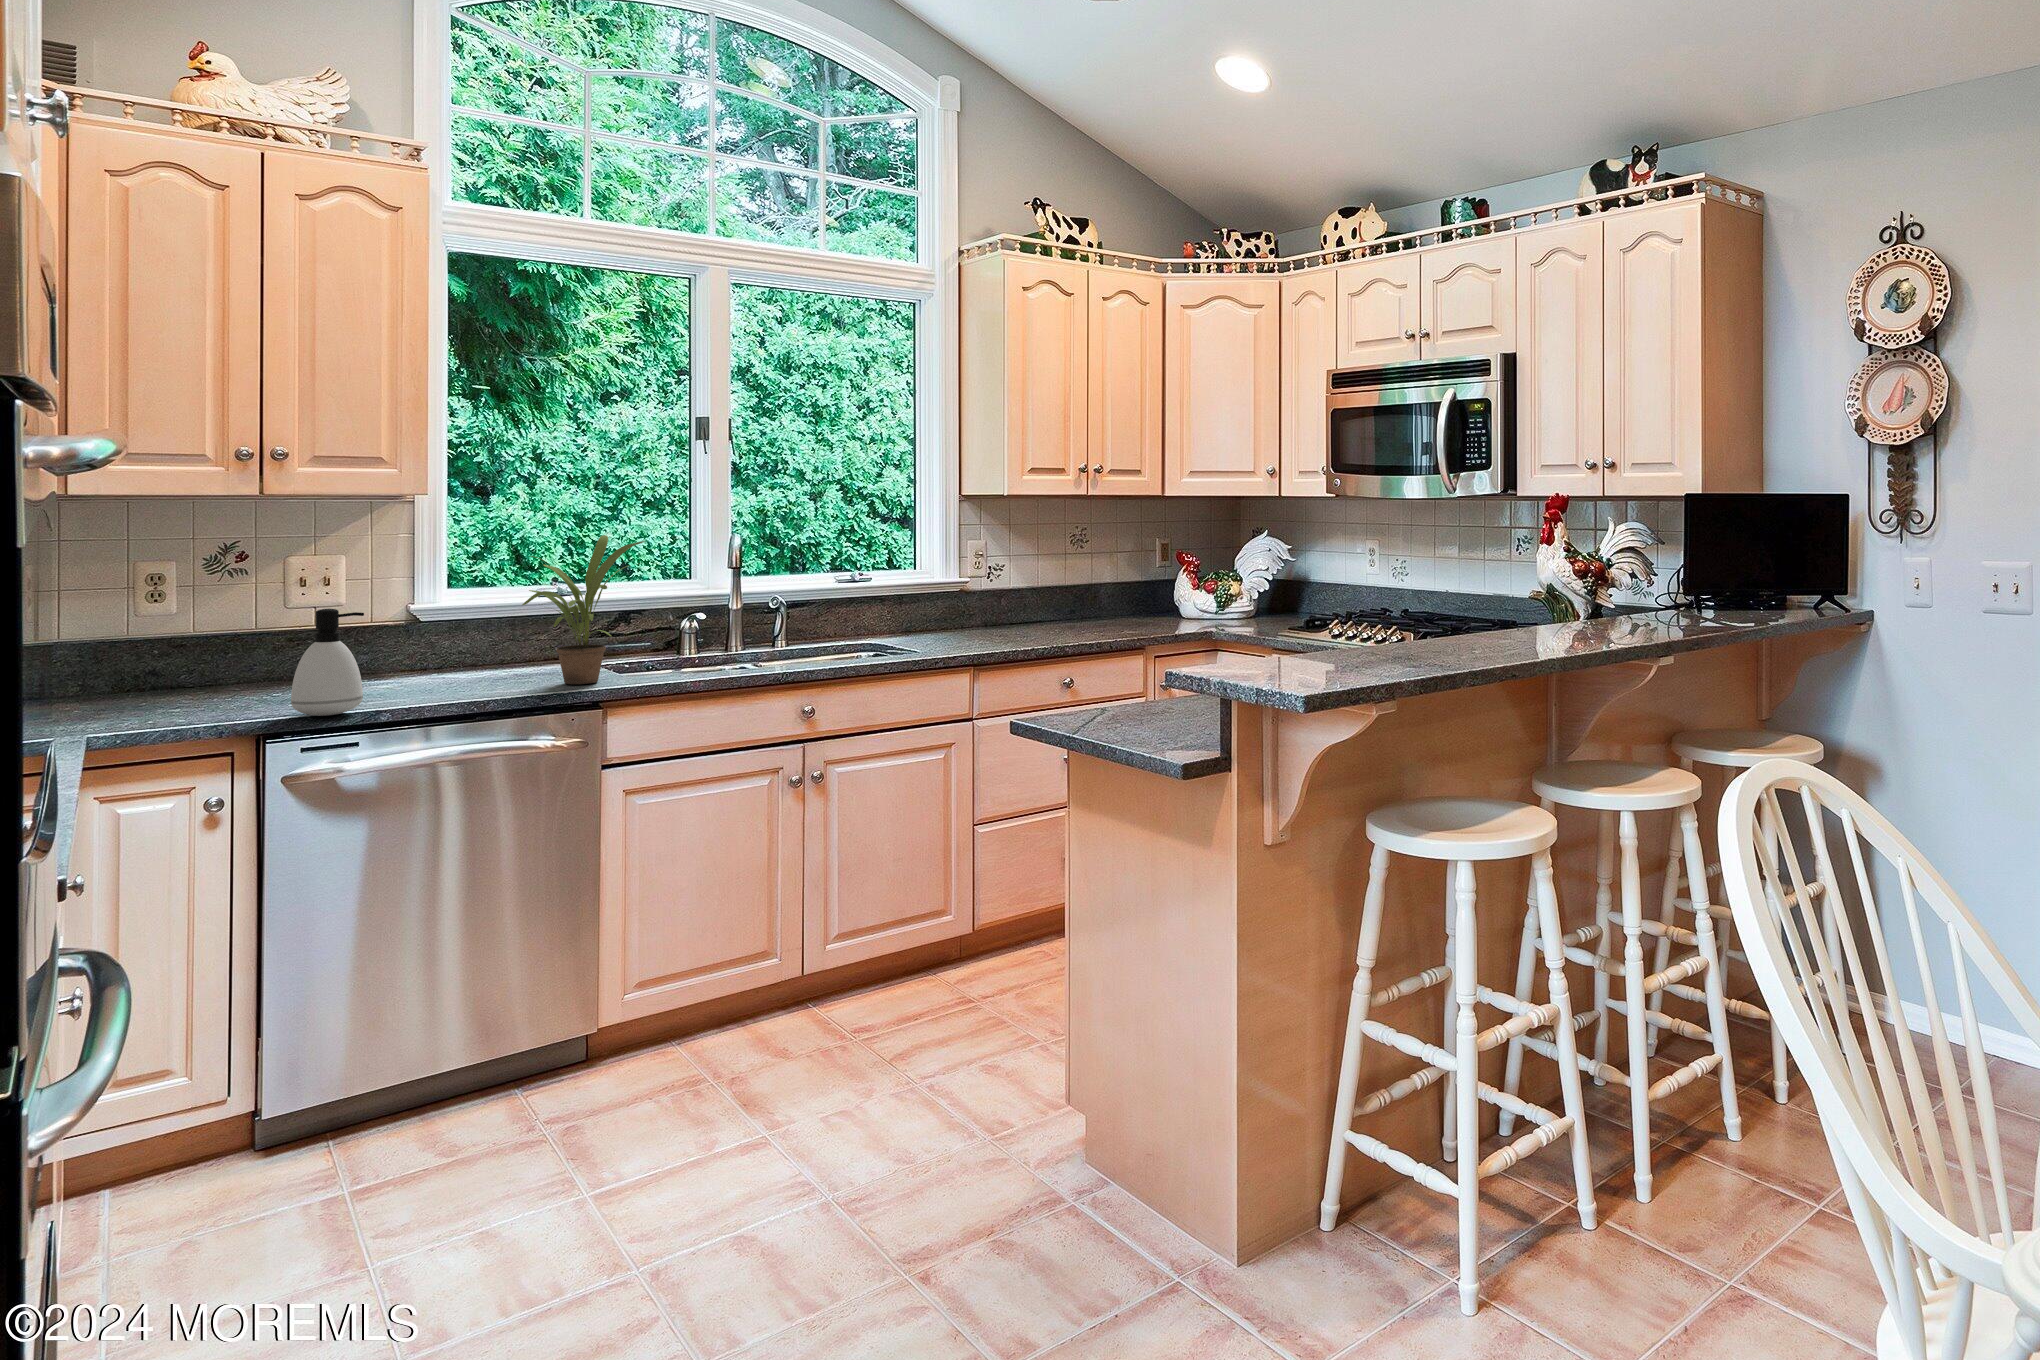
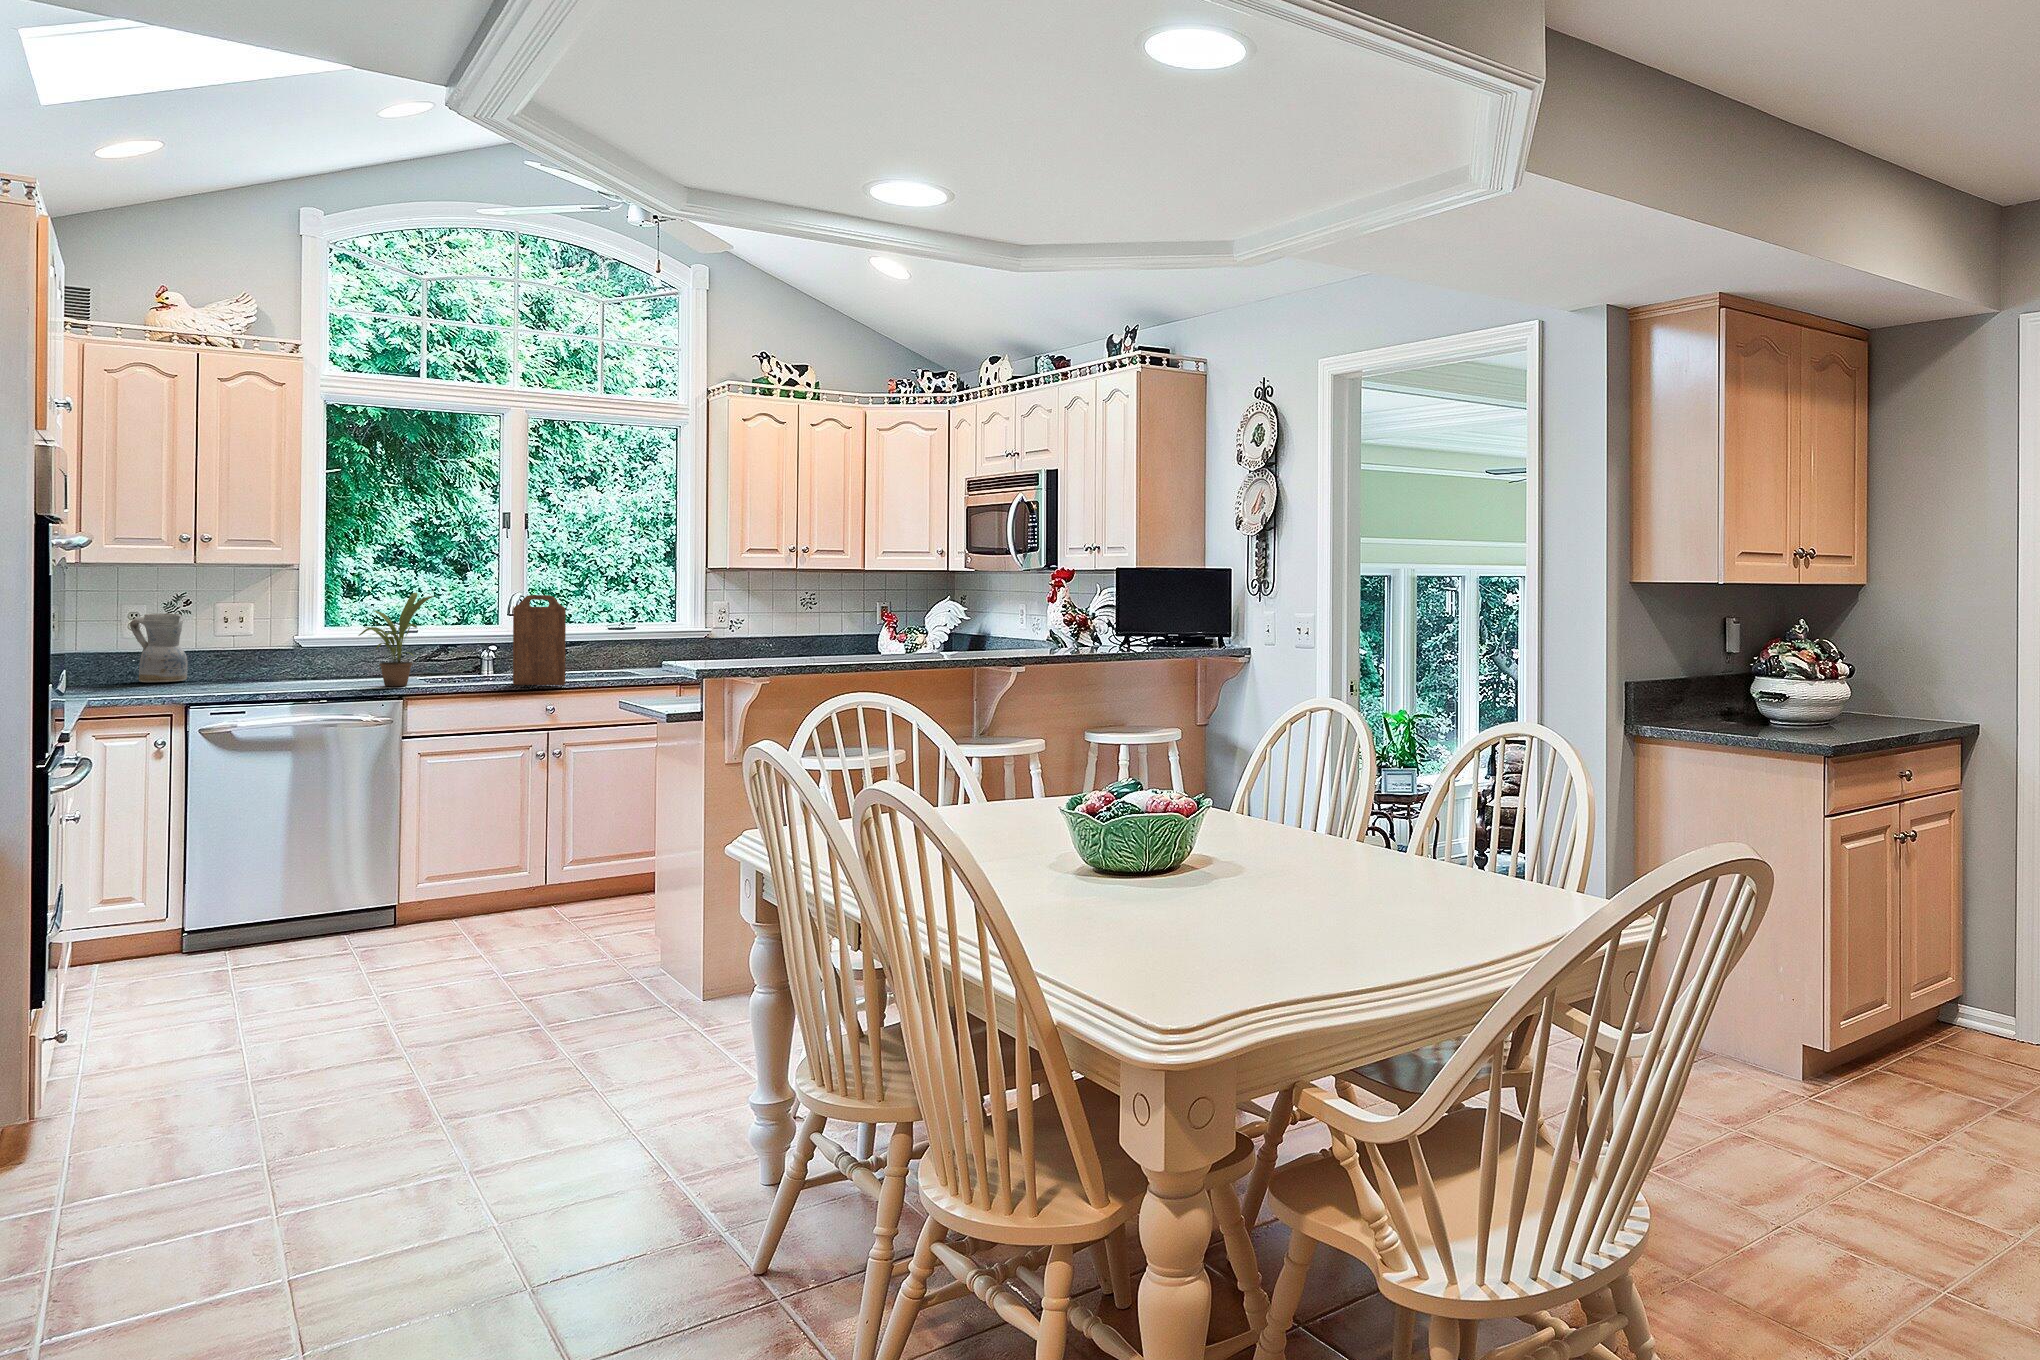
cutting board: none [754,537,835,675] -> present [513,595,566,685]
ceramic pitcher: none [154,573,248,686] -> present [130,613,188,682]
soap dispenser: present [291,609,364,716] -> none [208,632,252,696]

